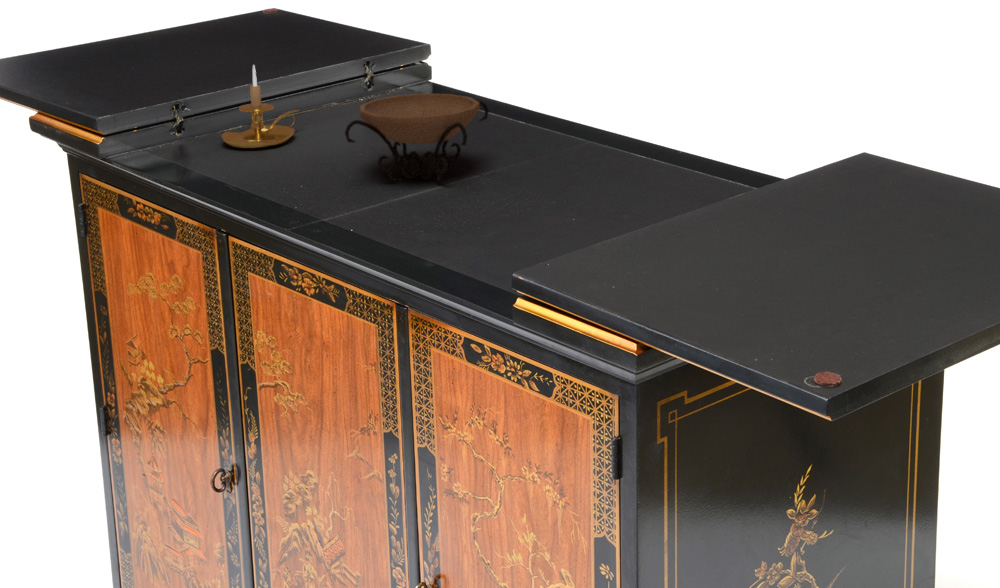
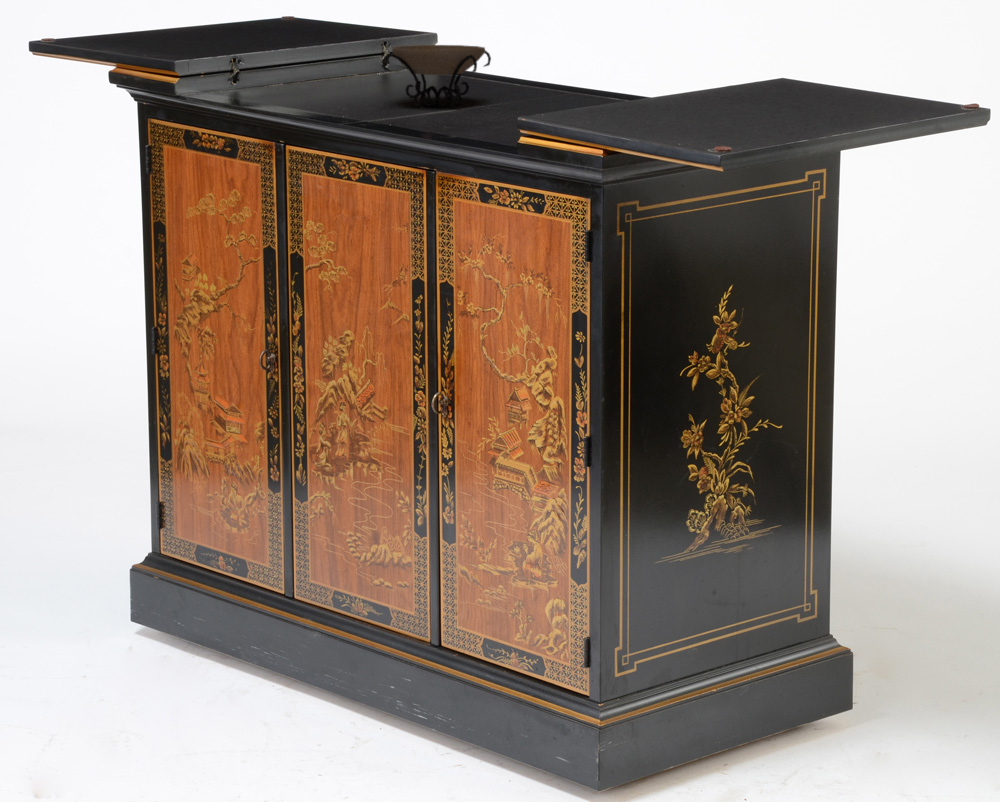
candle holder: present [222,65,300,148] -> none [272,27,334,93]

